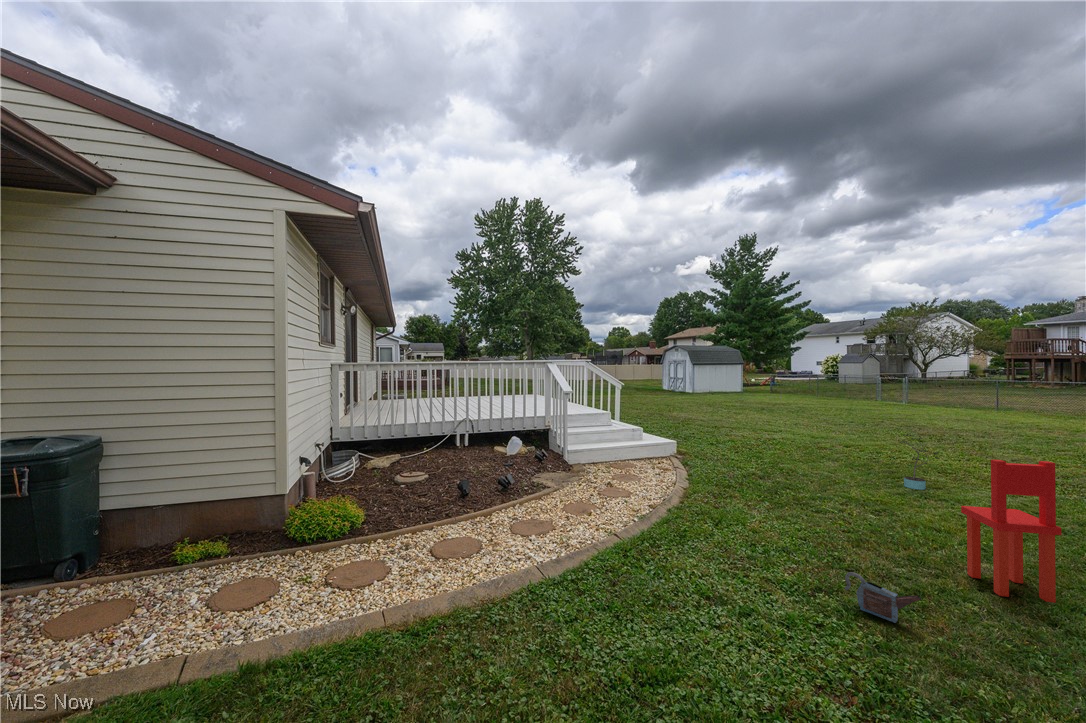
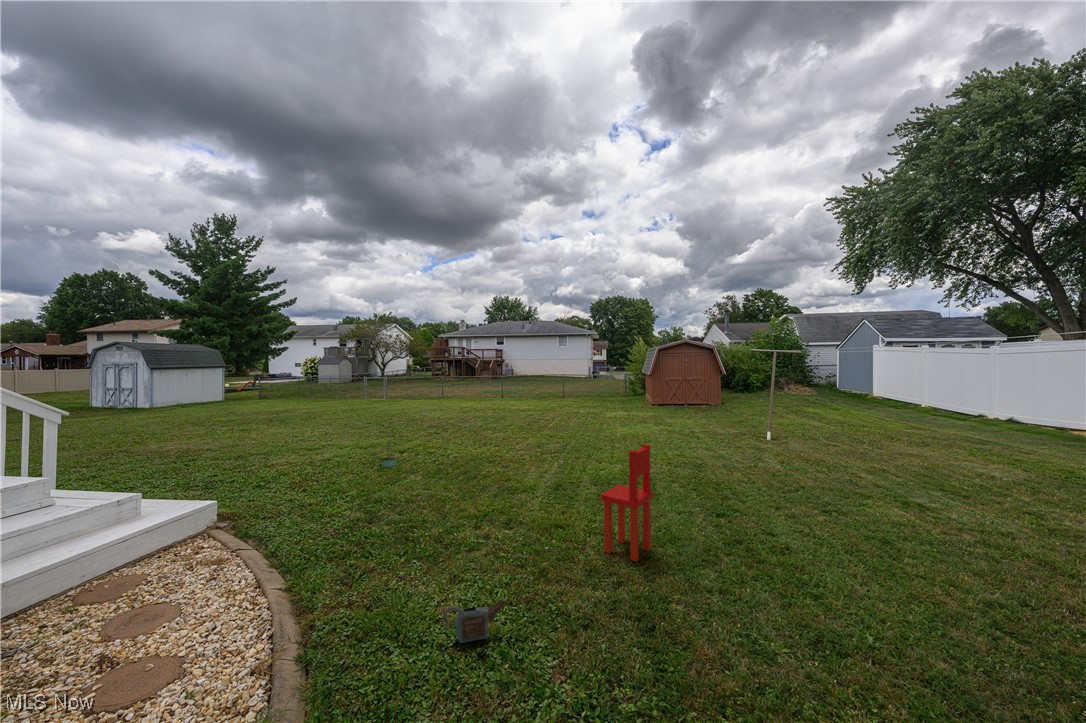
potted plant: present [900,435,939,490] -> present [380,425,403,467]
watering can: present [845,572,921,623] -> present [443,600,506,643]

